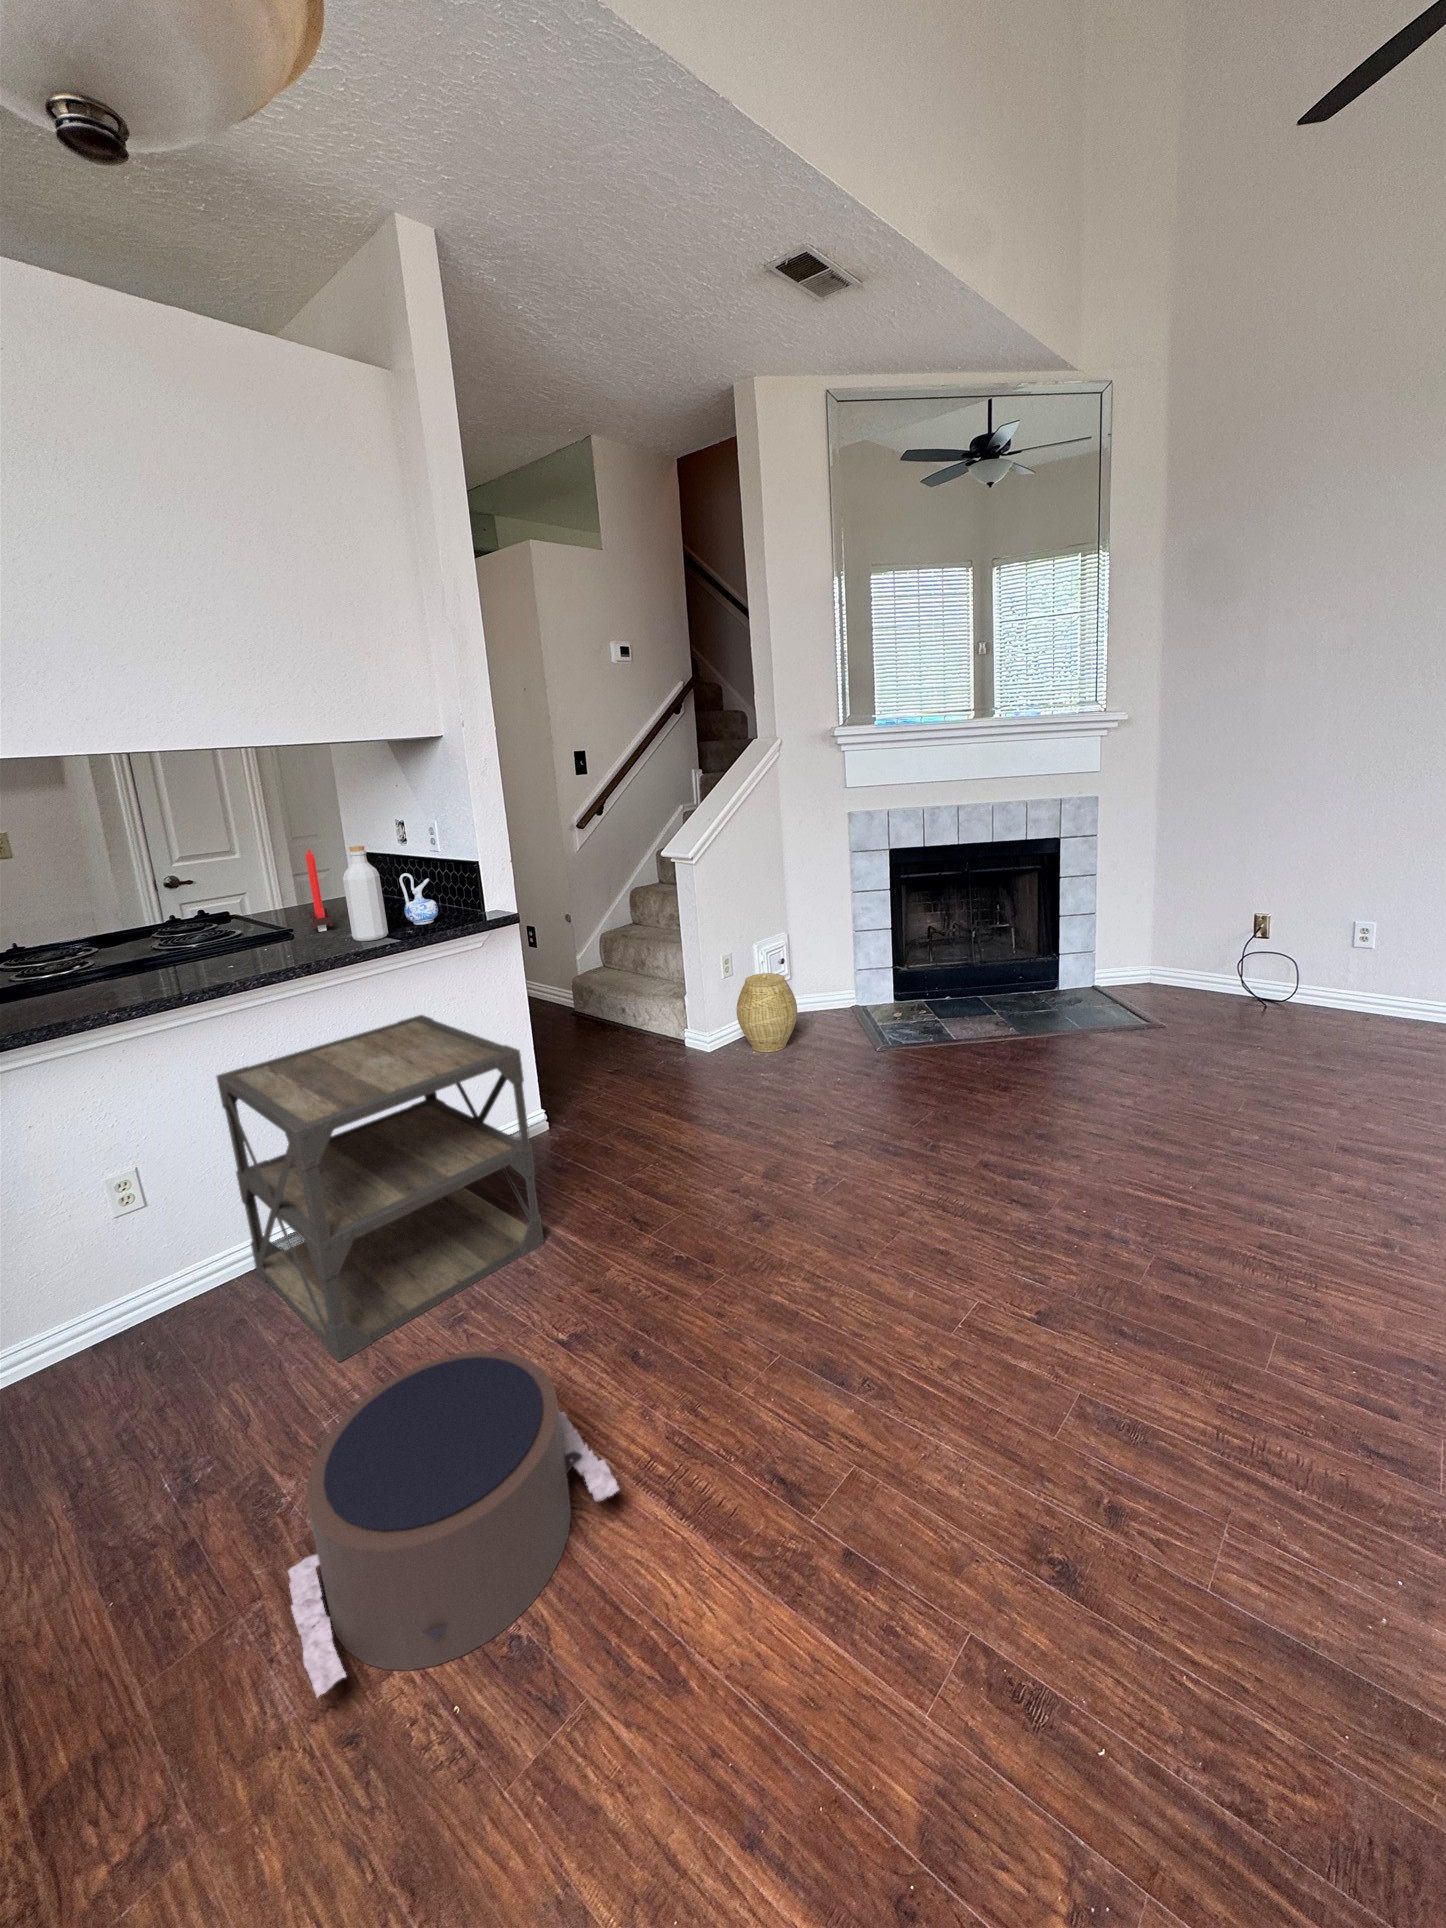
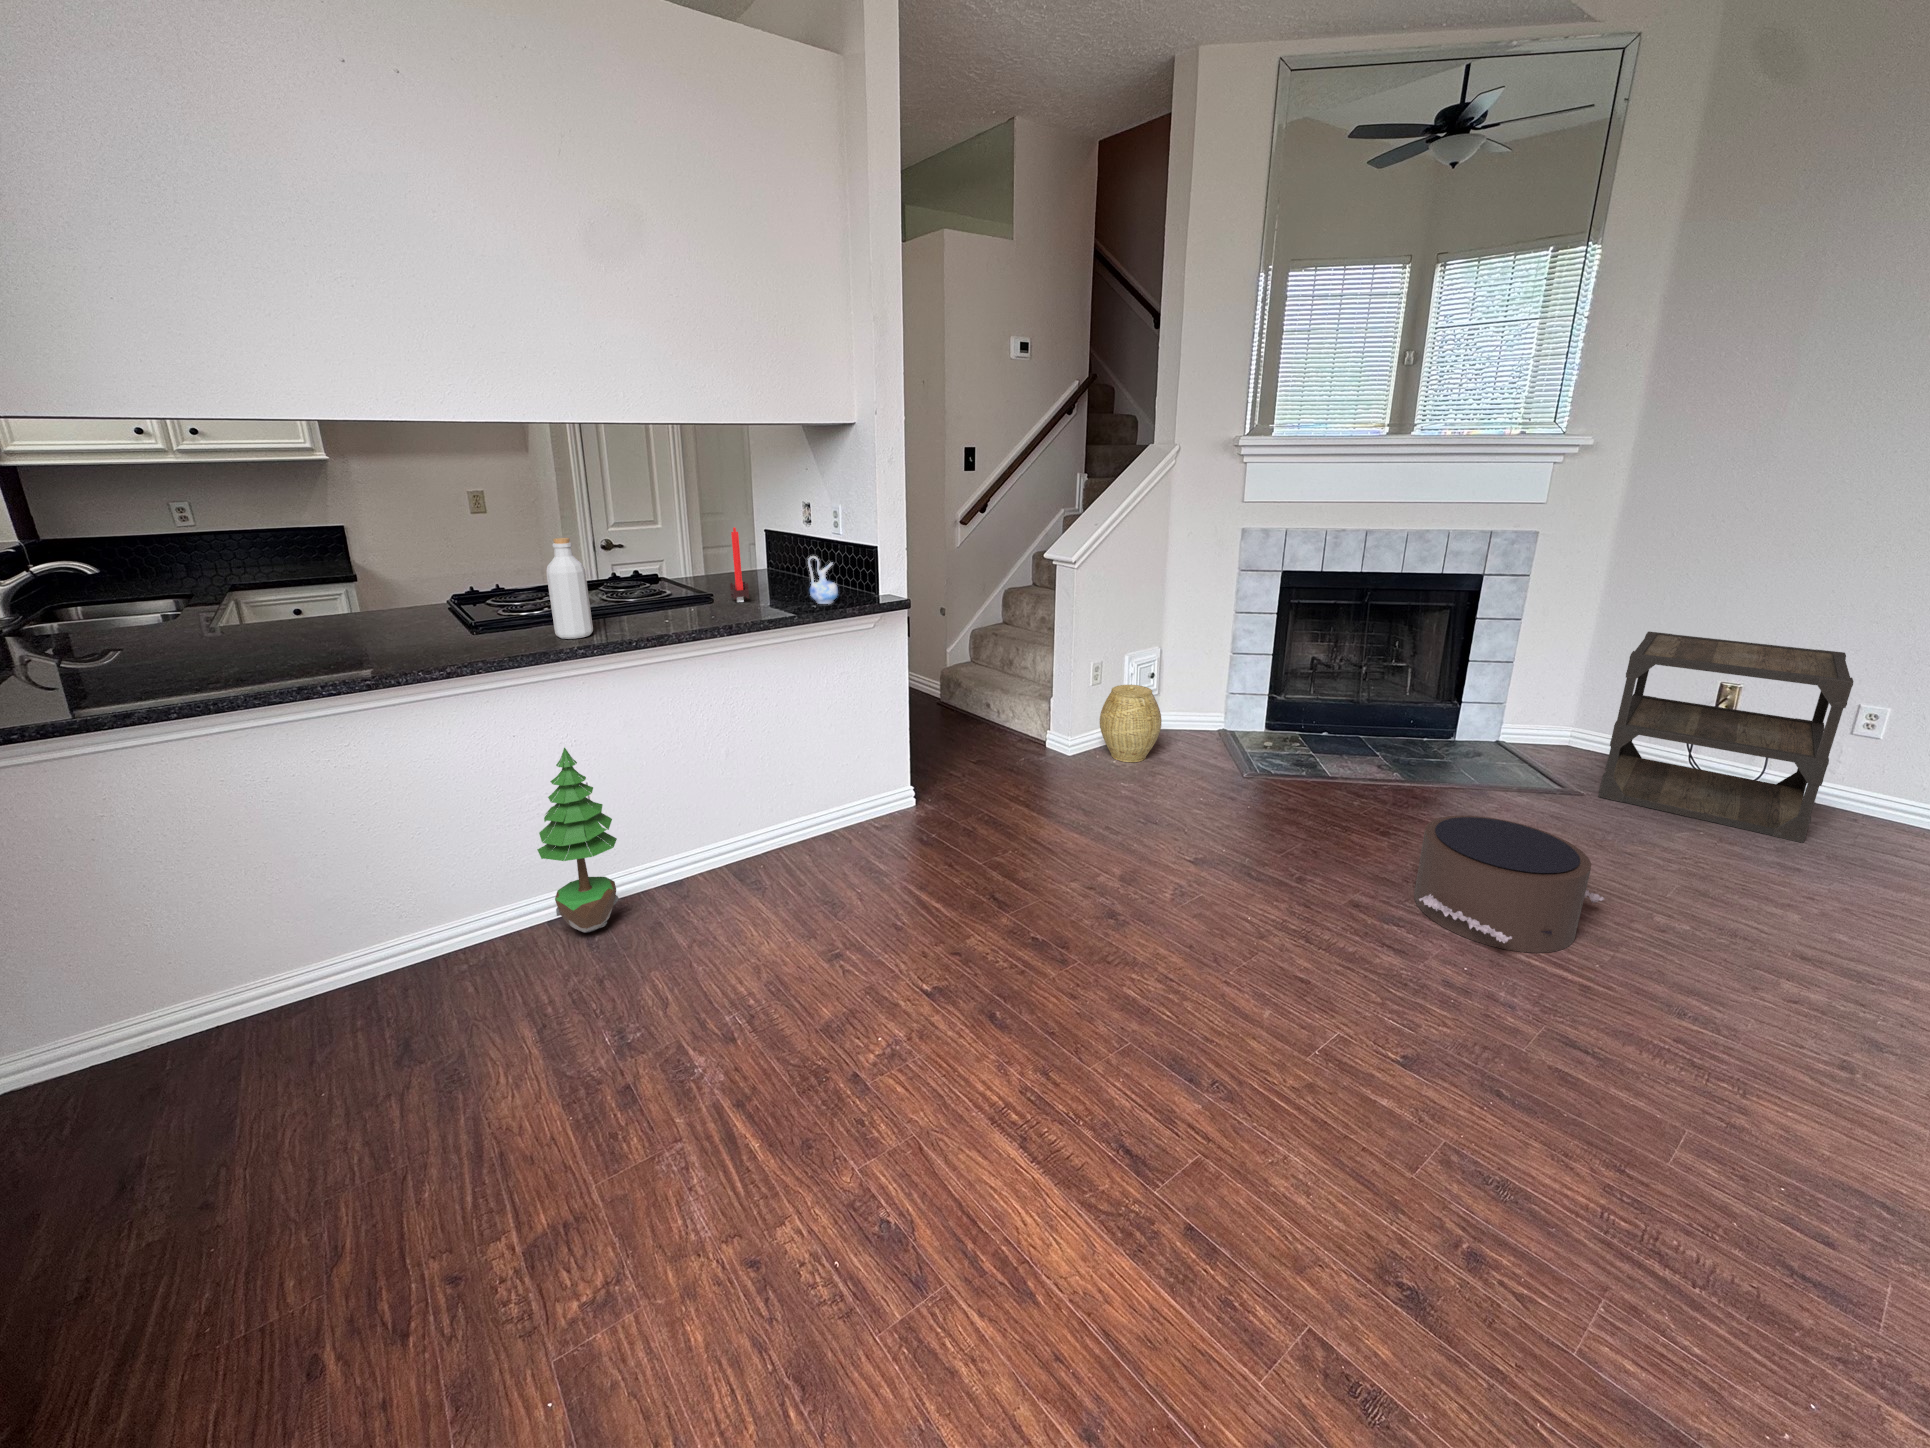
bottle: present [343,846,388,941] -> present [546,538,593,639]
side table: present [217,1015,544,1362] -> present [1598,632,1854,843]
potted tree: none [58,1129,178,1354] -> present [537,748,619,932]
pouf: present [288,1350,619,1697] -> present [1414,816,1604,953]

